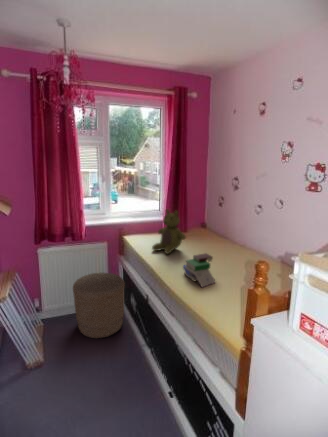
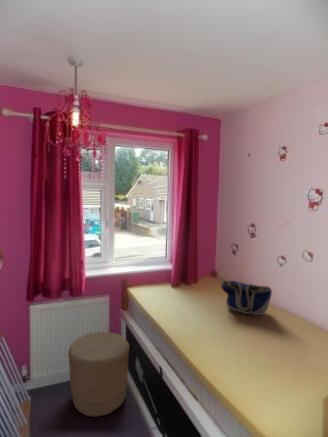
stuffed bear: present [152,209,186,254] -> none [162,260,201,314]
tote bag: none [203,227,247,256] -> present [221,281,272,315]
book: present [183,253,215,287] -> none [203,316,245,362]

